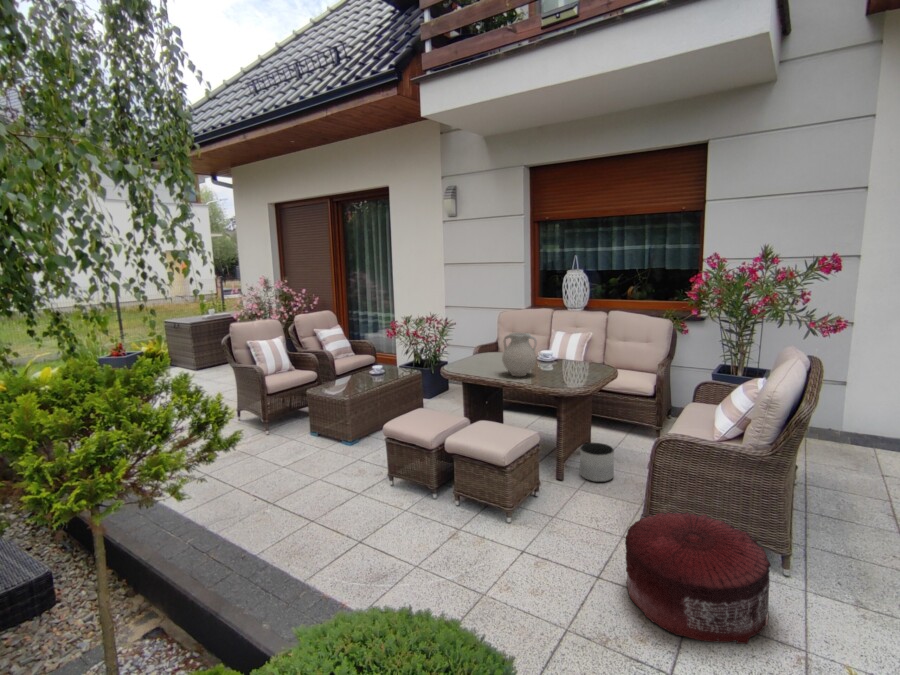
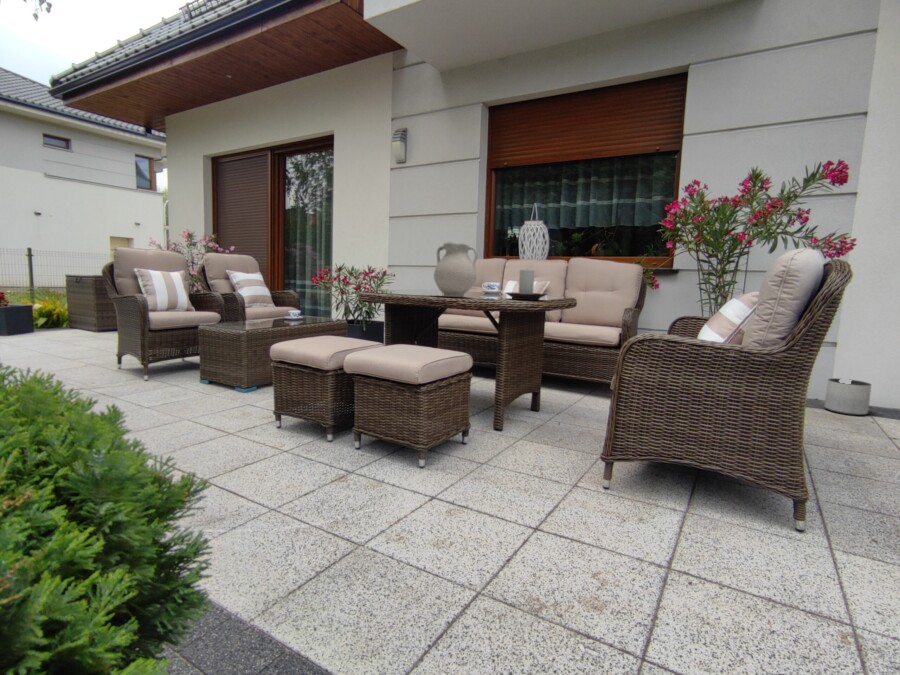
candle holder: none [559,346,594,373] -> present [506,270,546,300]
planter: present [580,443,614,482] -> present [825,378,871,415]
pouf: present [625,512,771,644] -> none [575,436,795,614]

